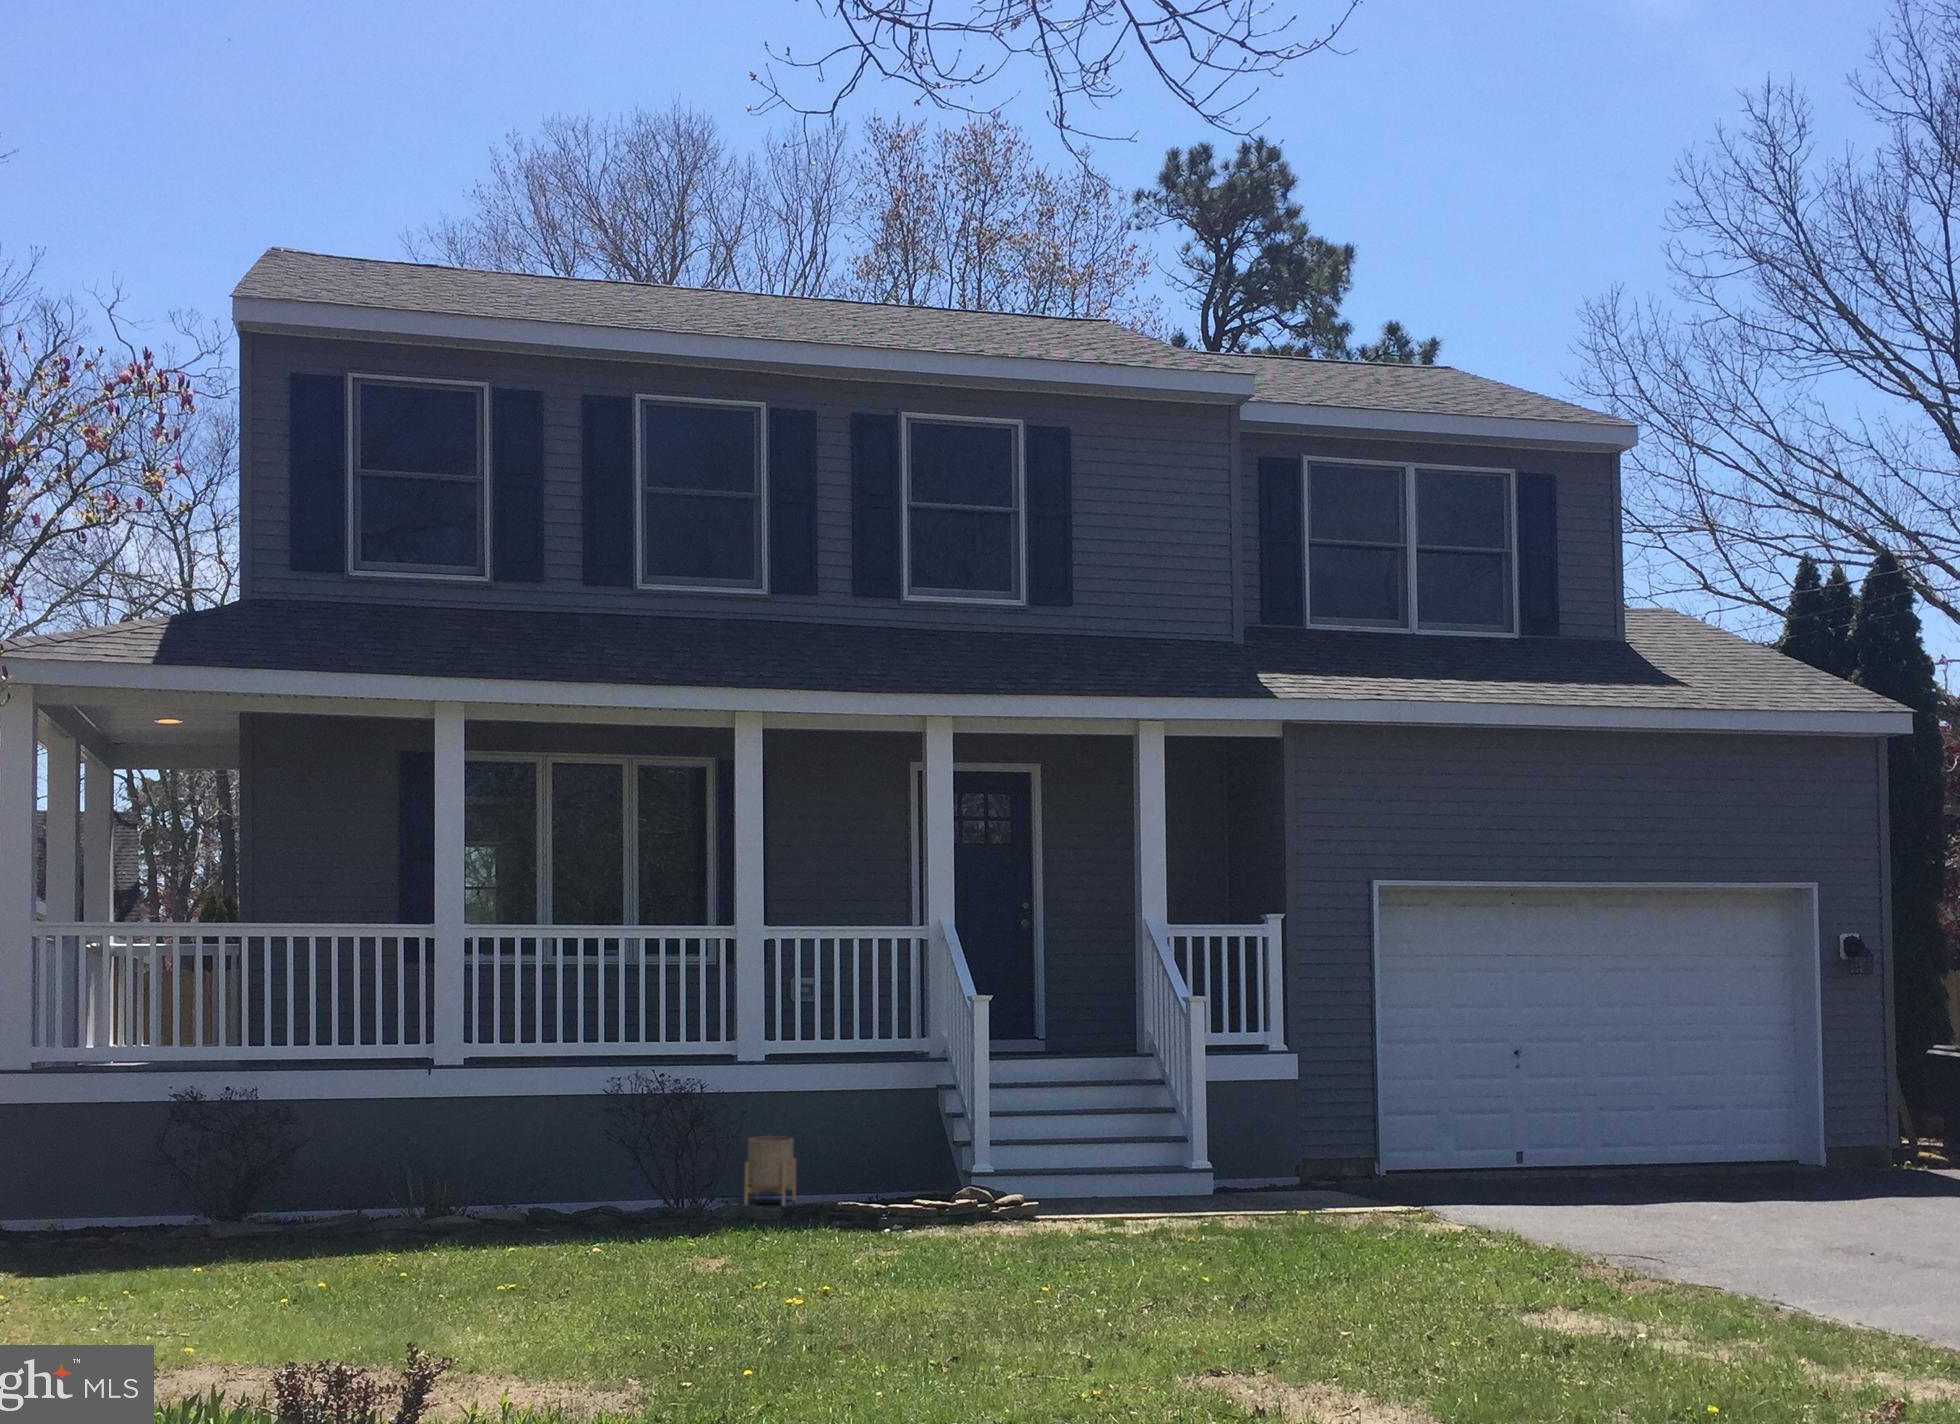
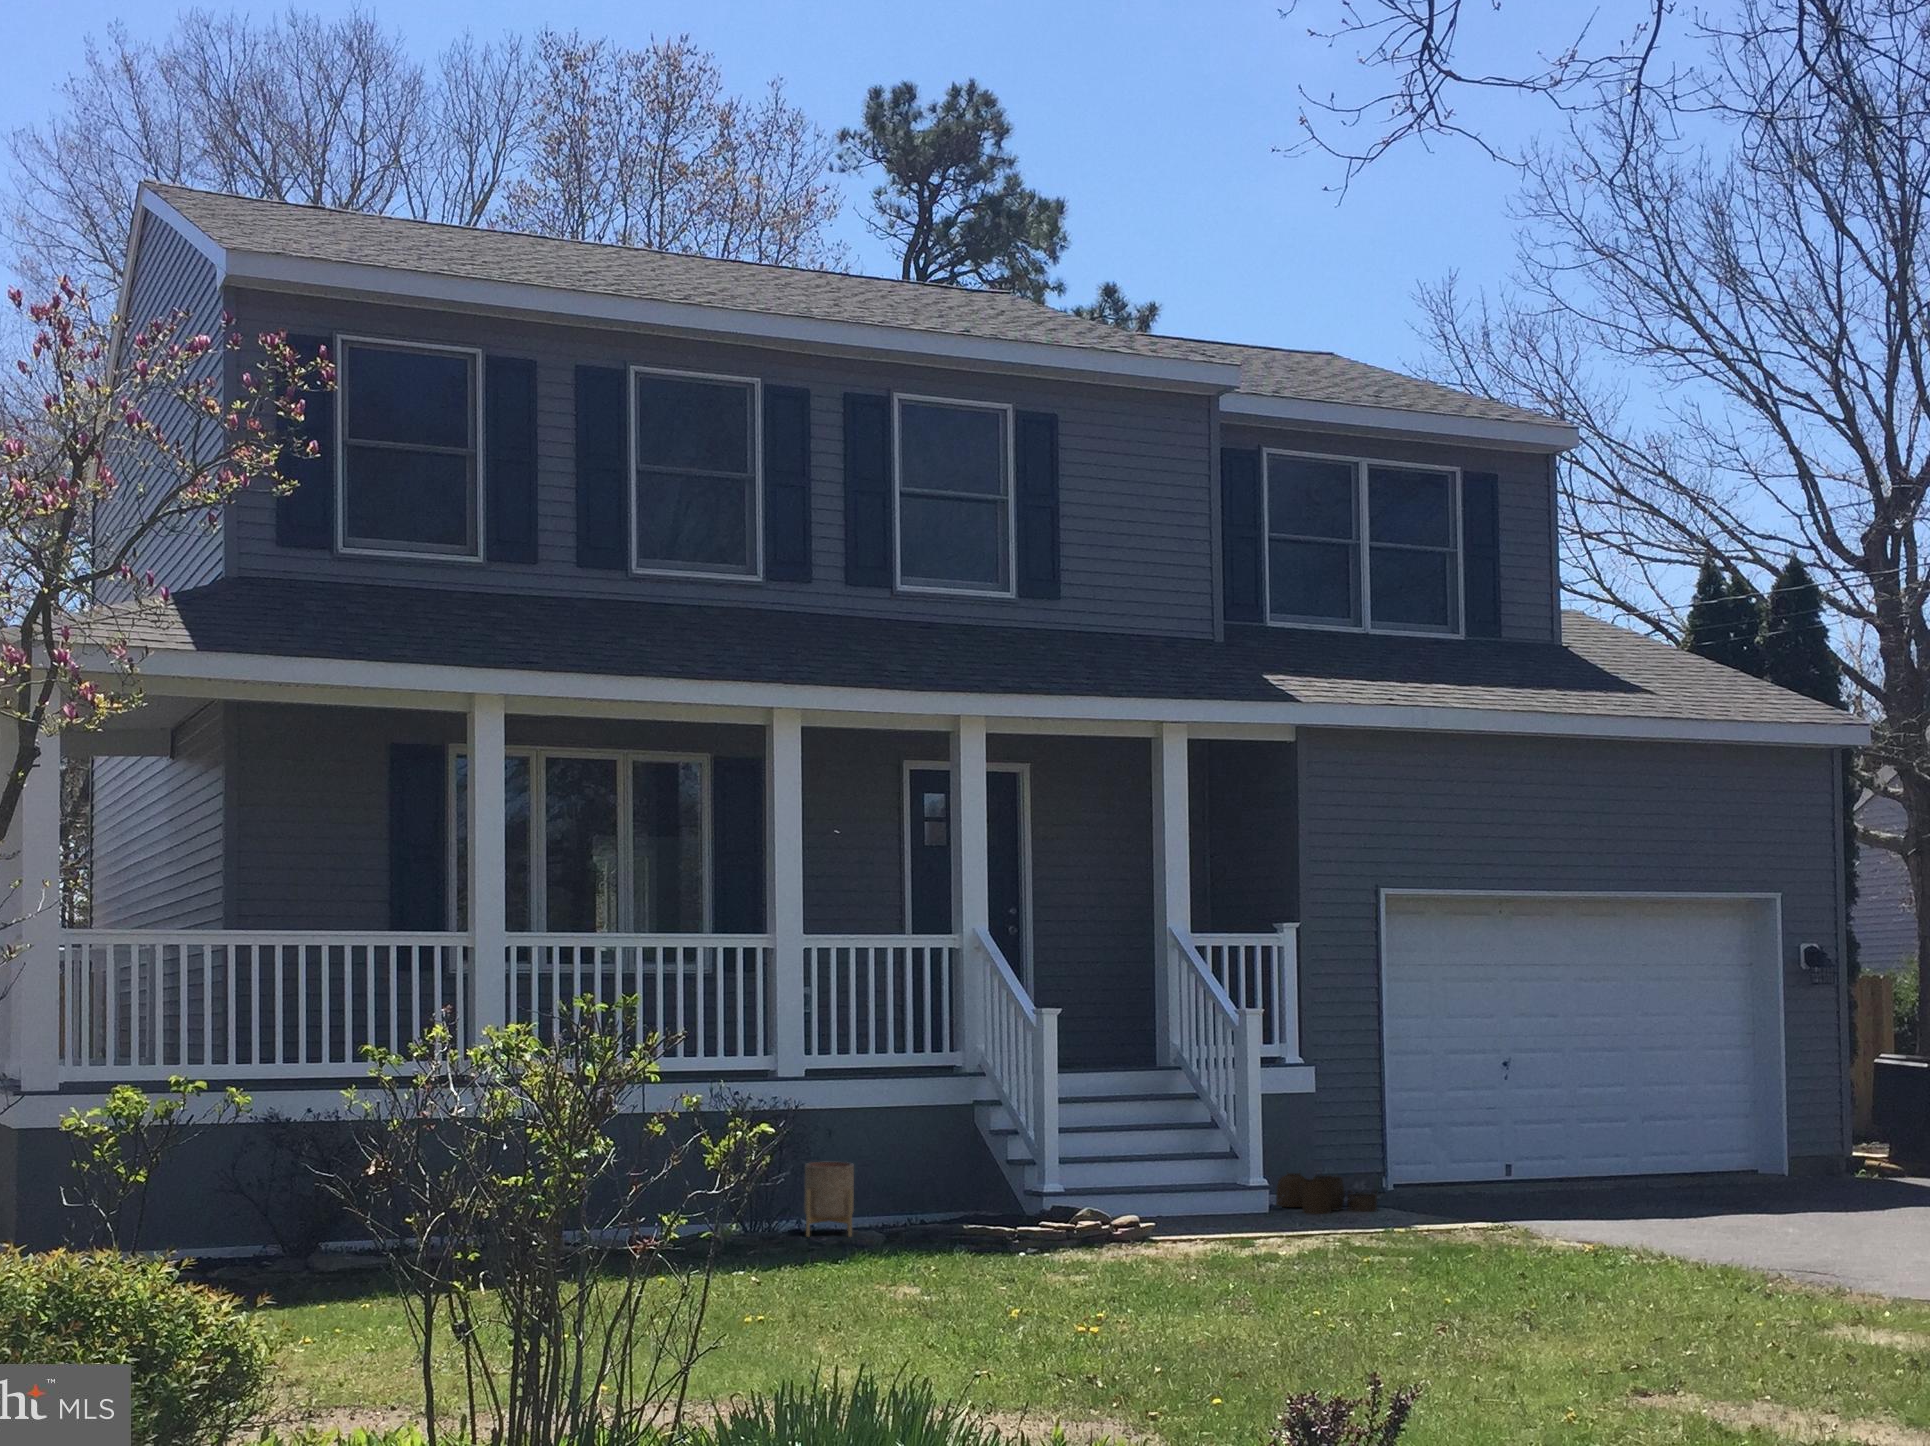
woven basket: none [1244,1155,1334,1198] -> present [1276,1172,1377,1214]

